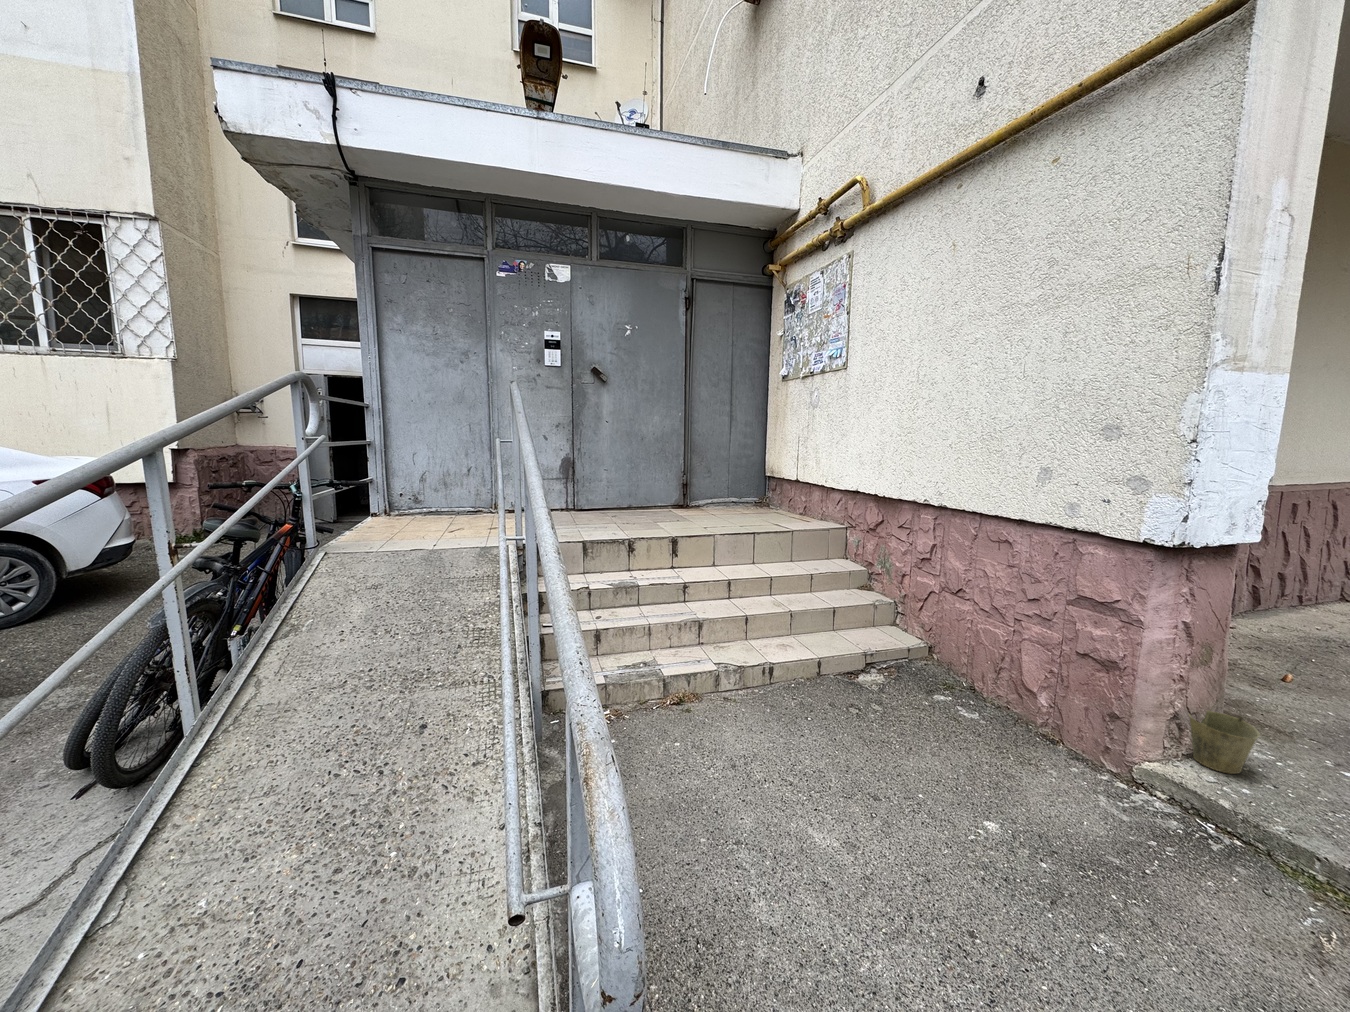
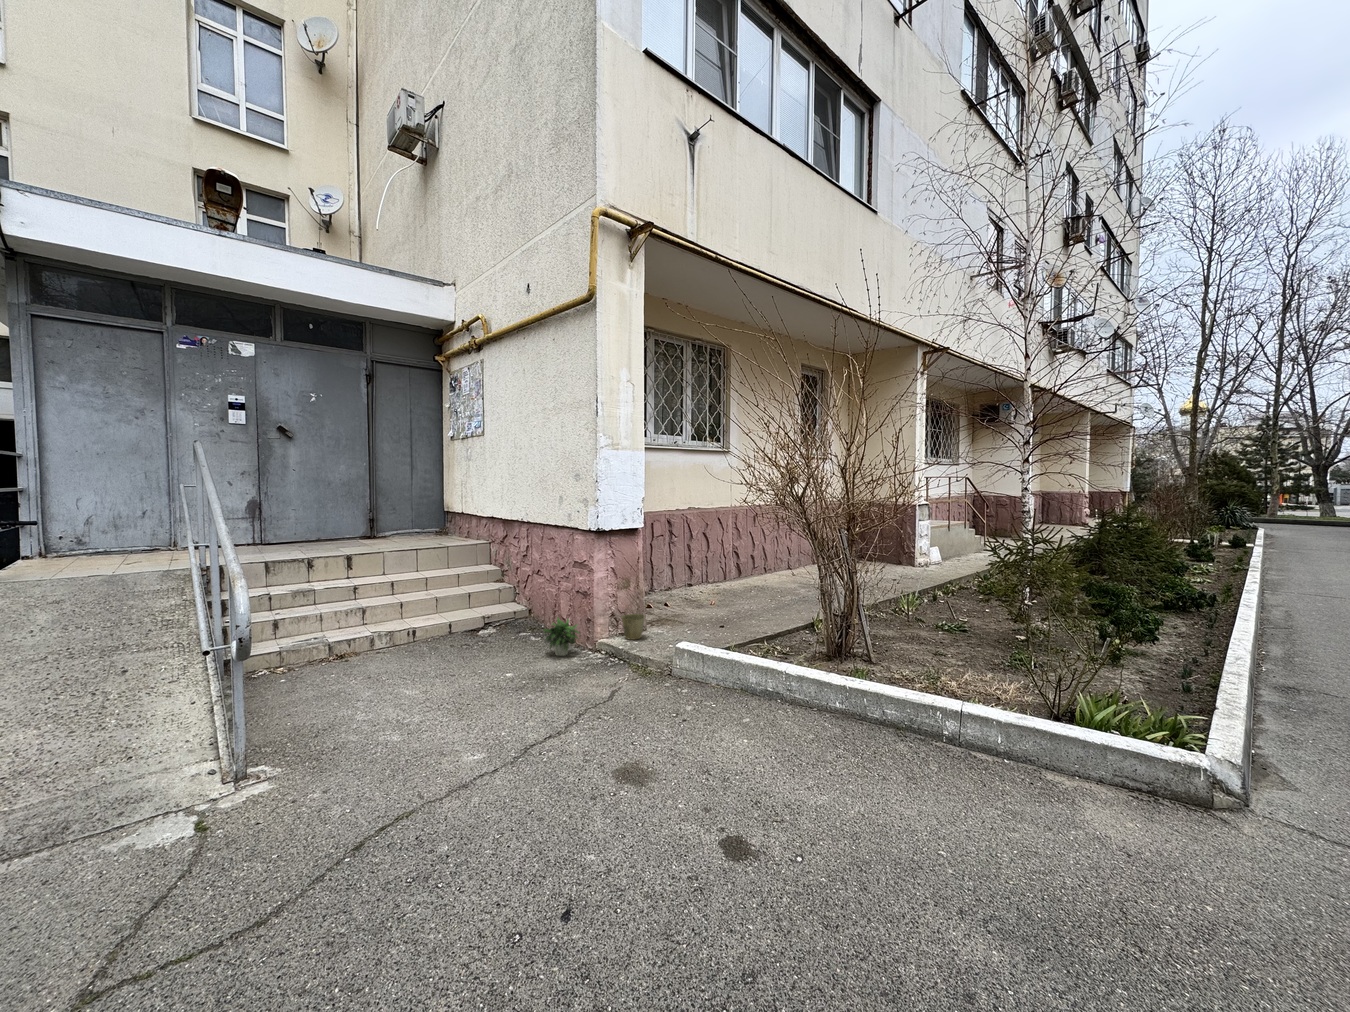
potted plant: none [1017,693,1098,777] -> present [544,618,580,656]

